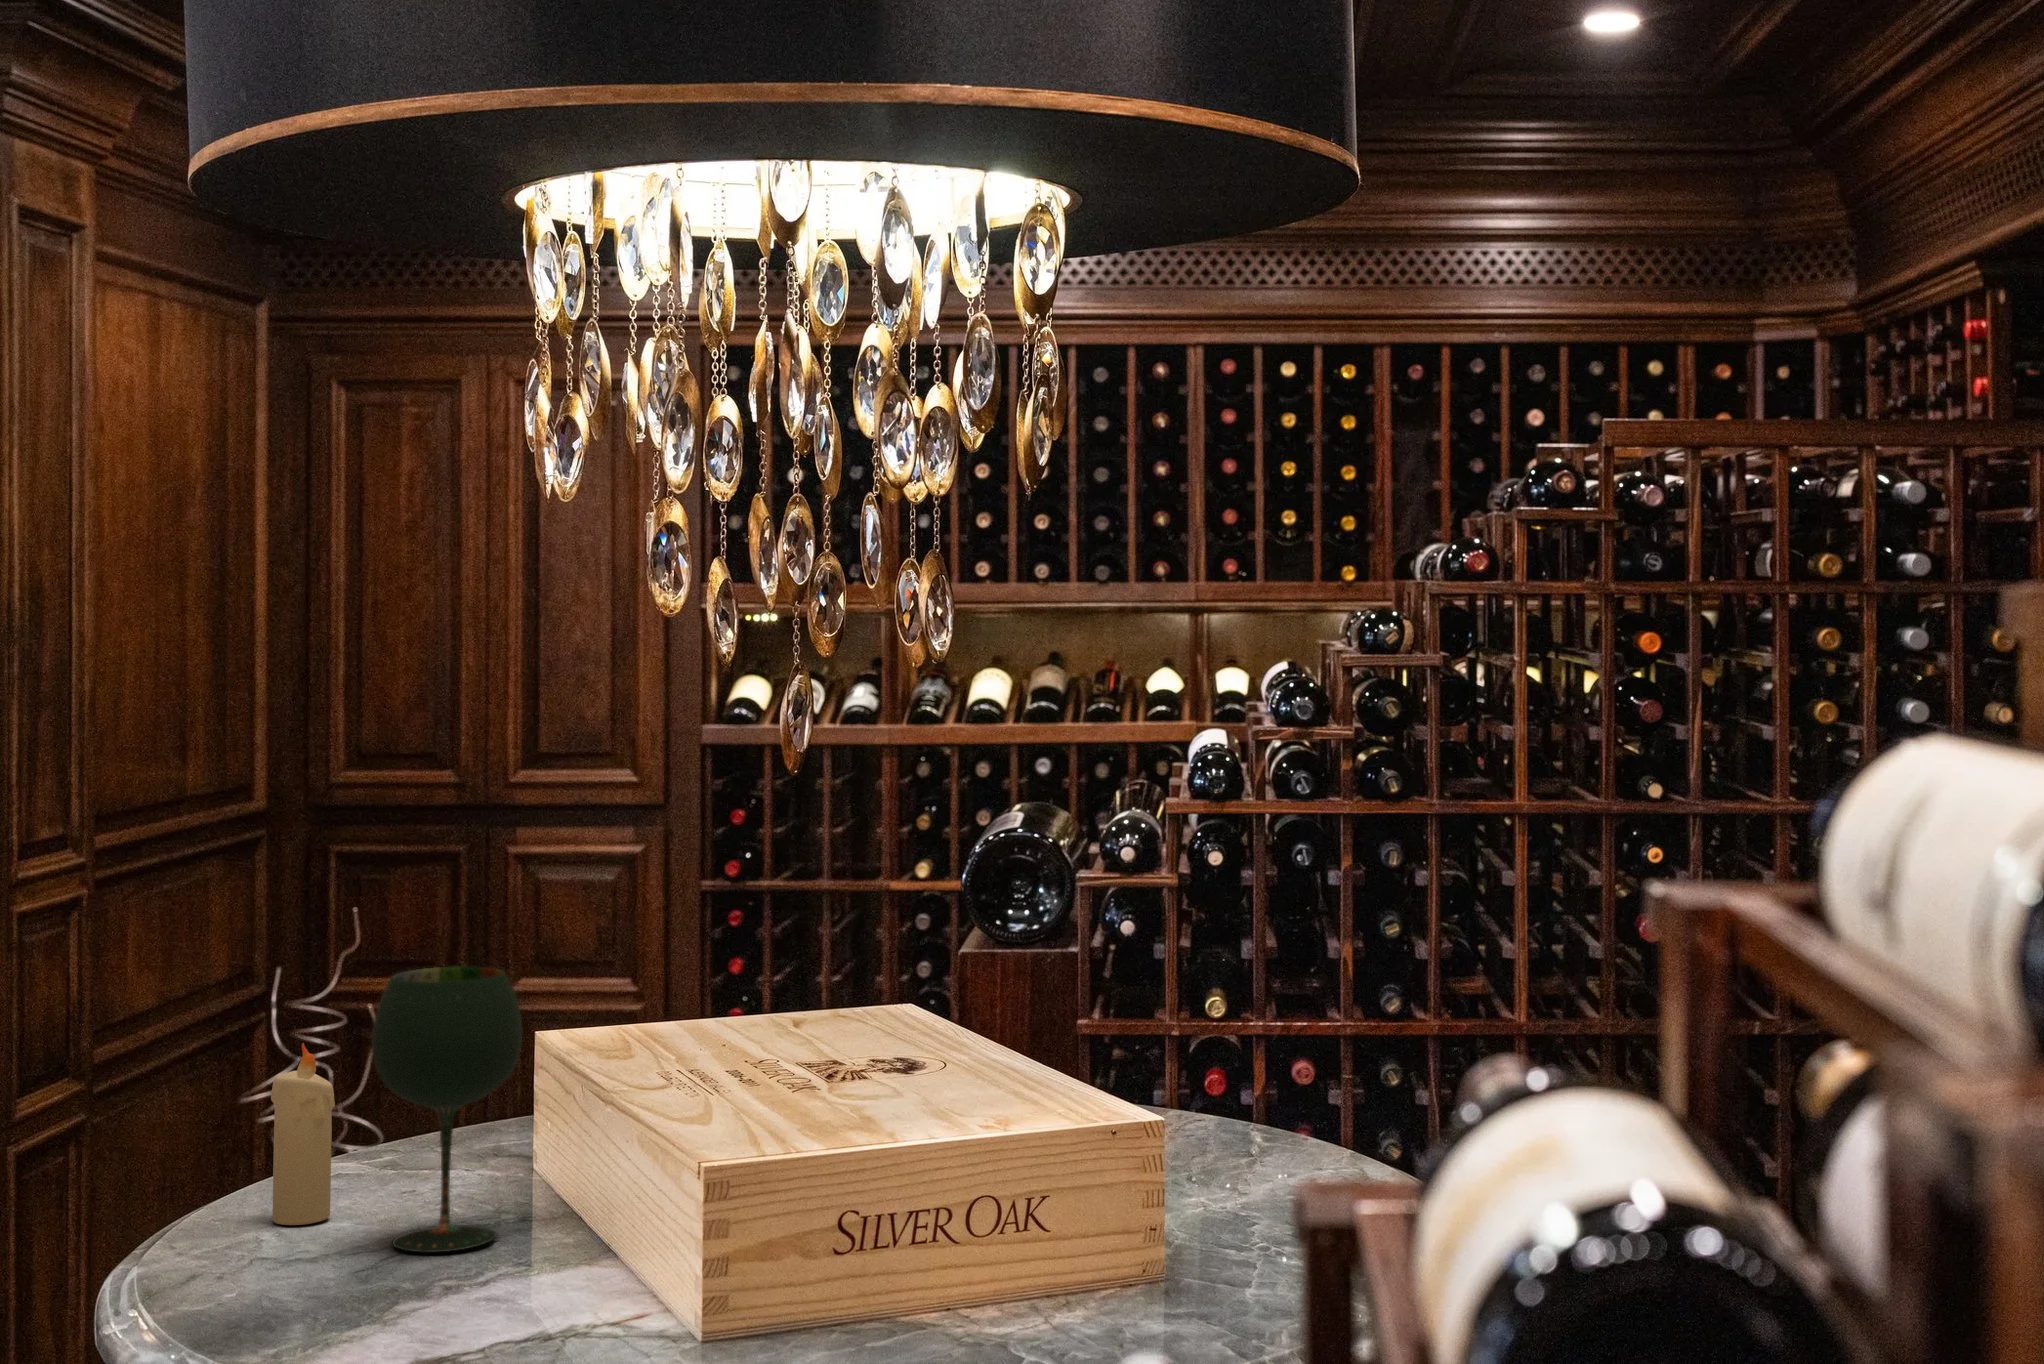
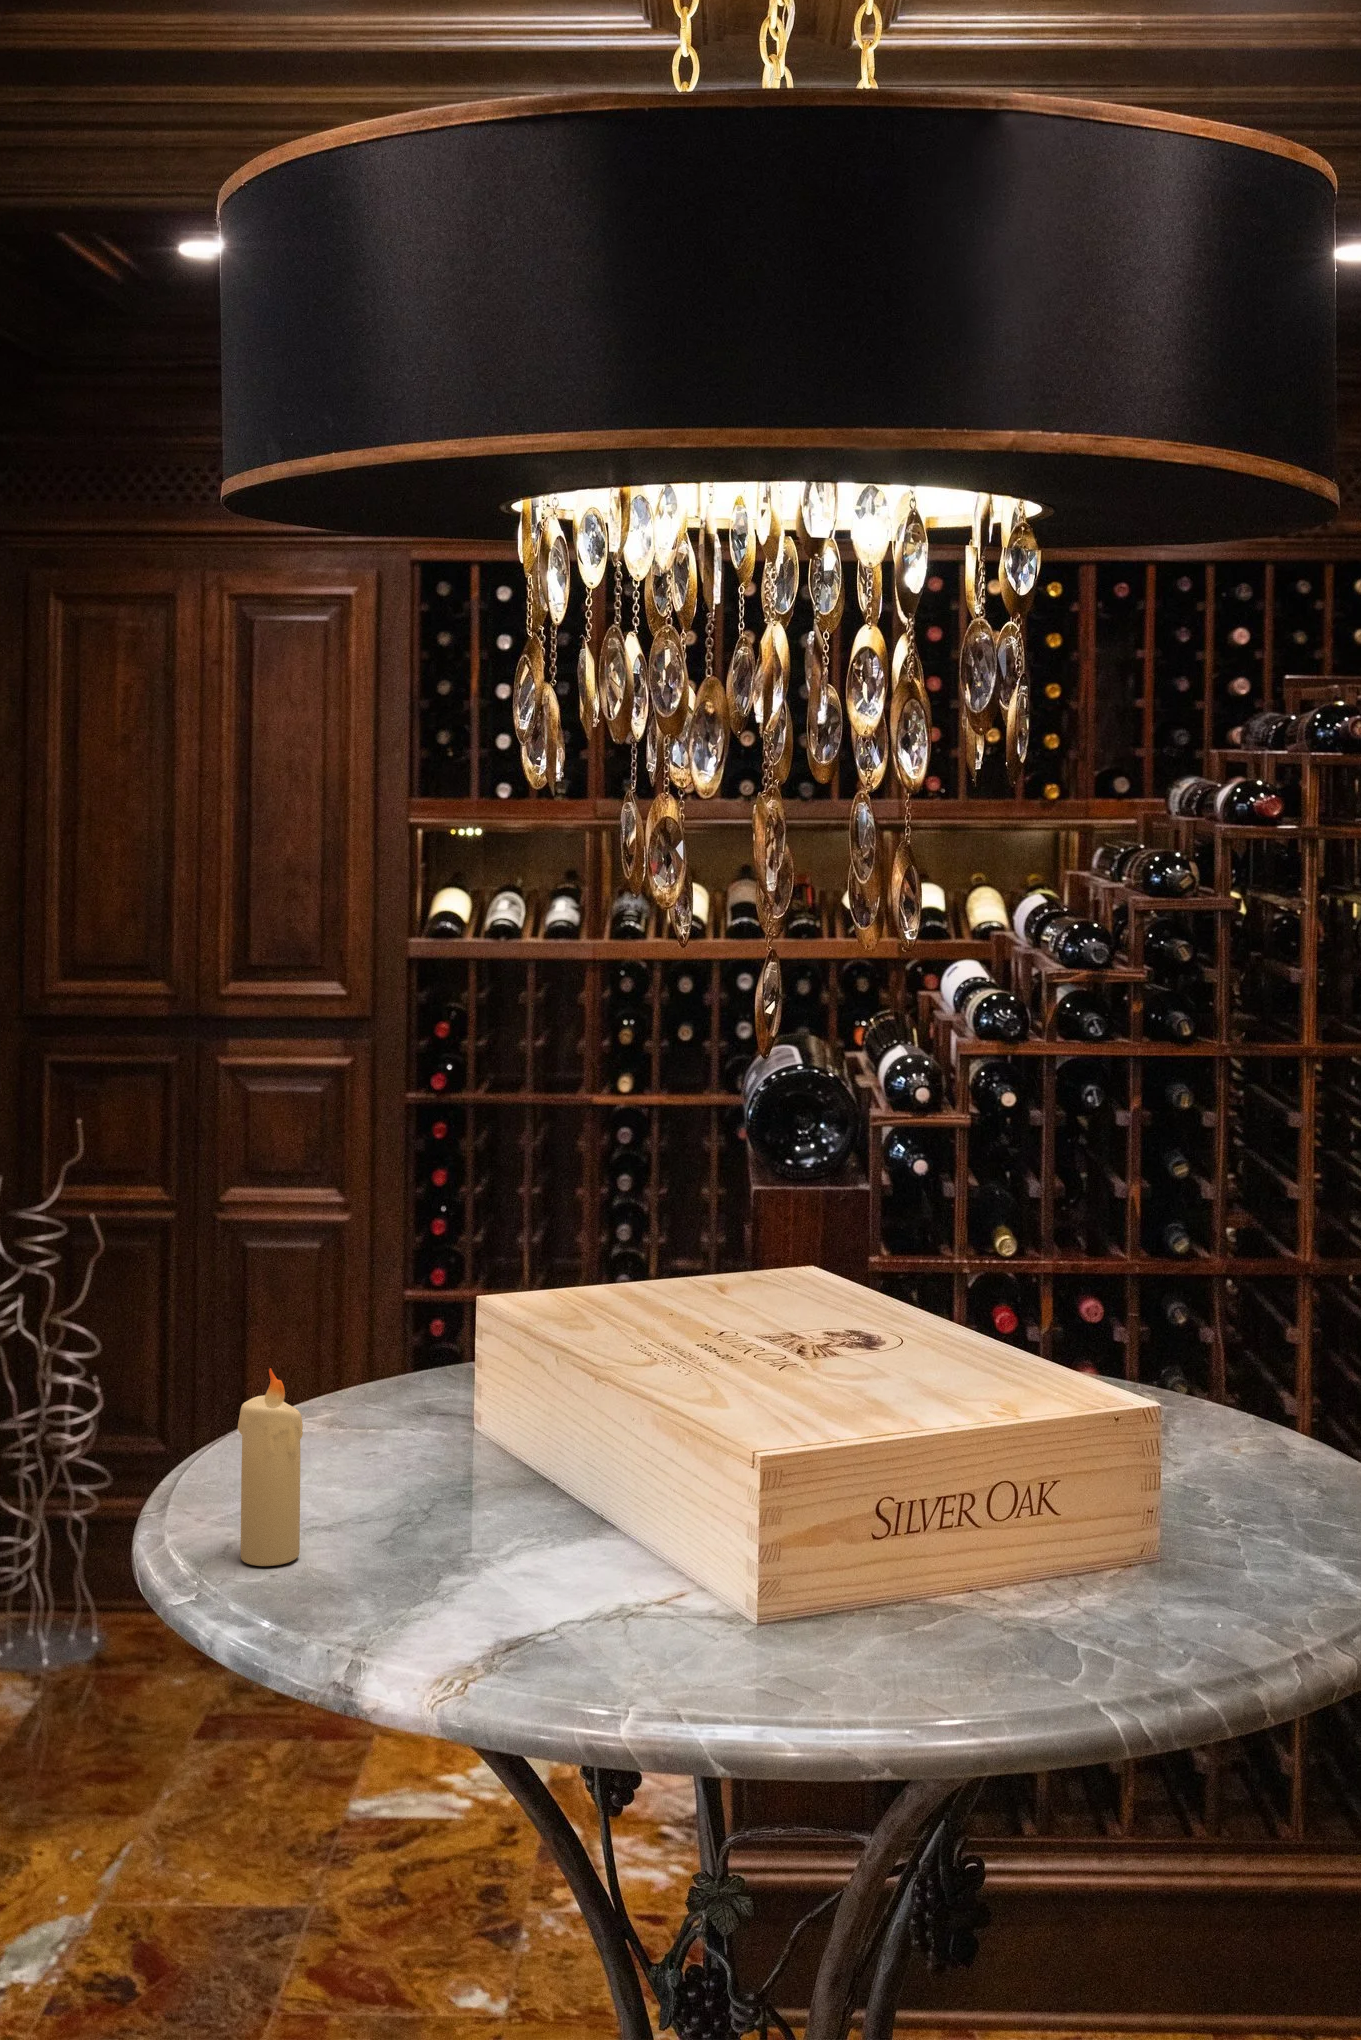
wine glass: present [372,966,523,1253] -> none [366,1290,521,1608]

